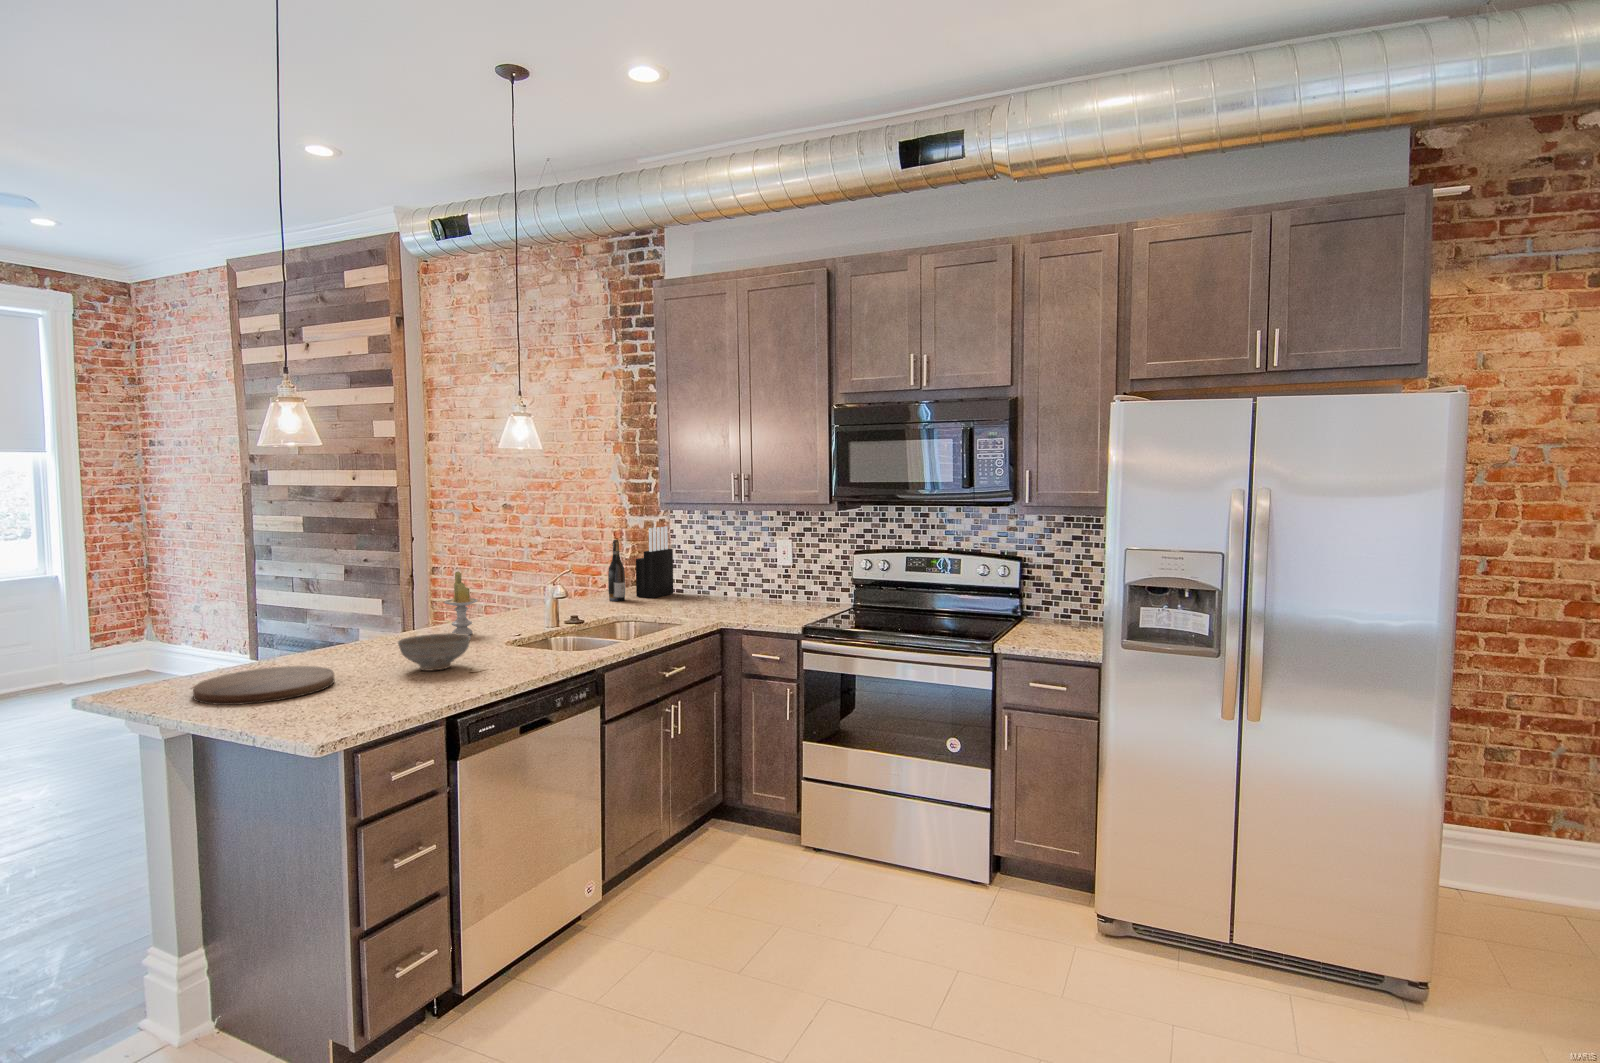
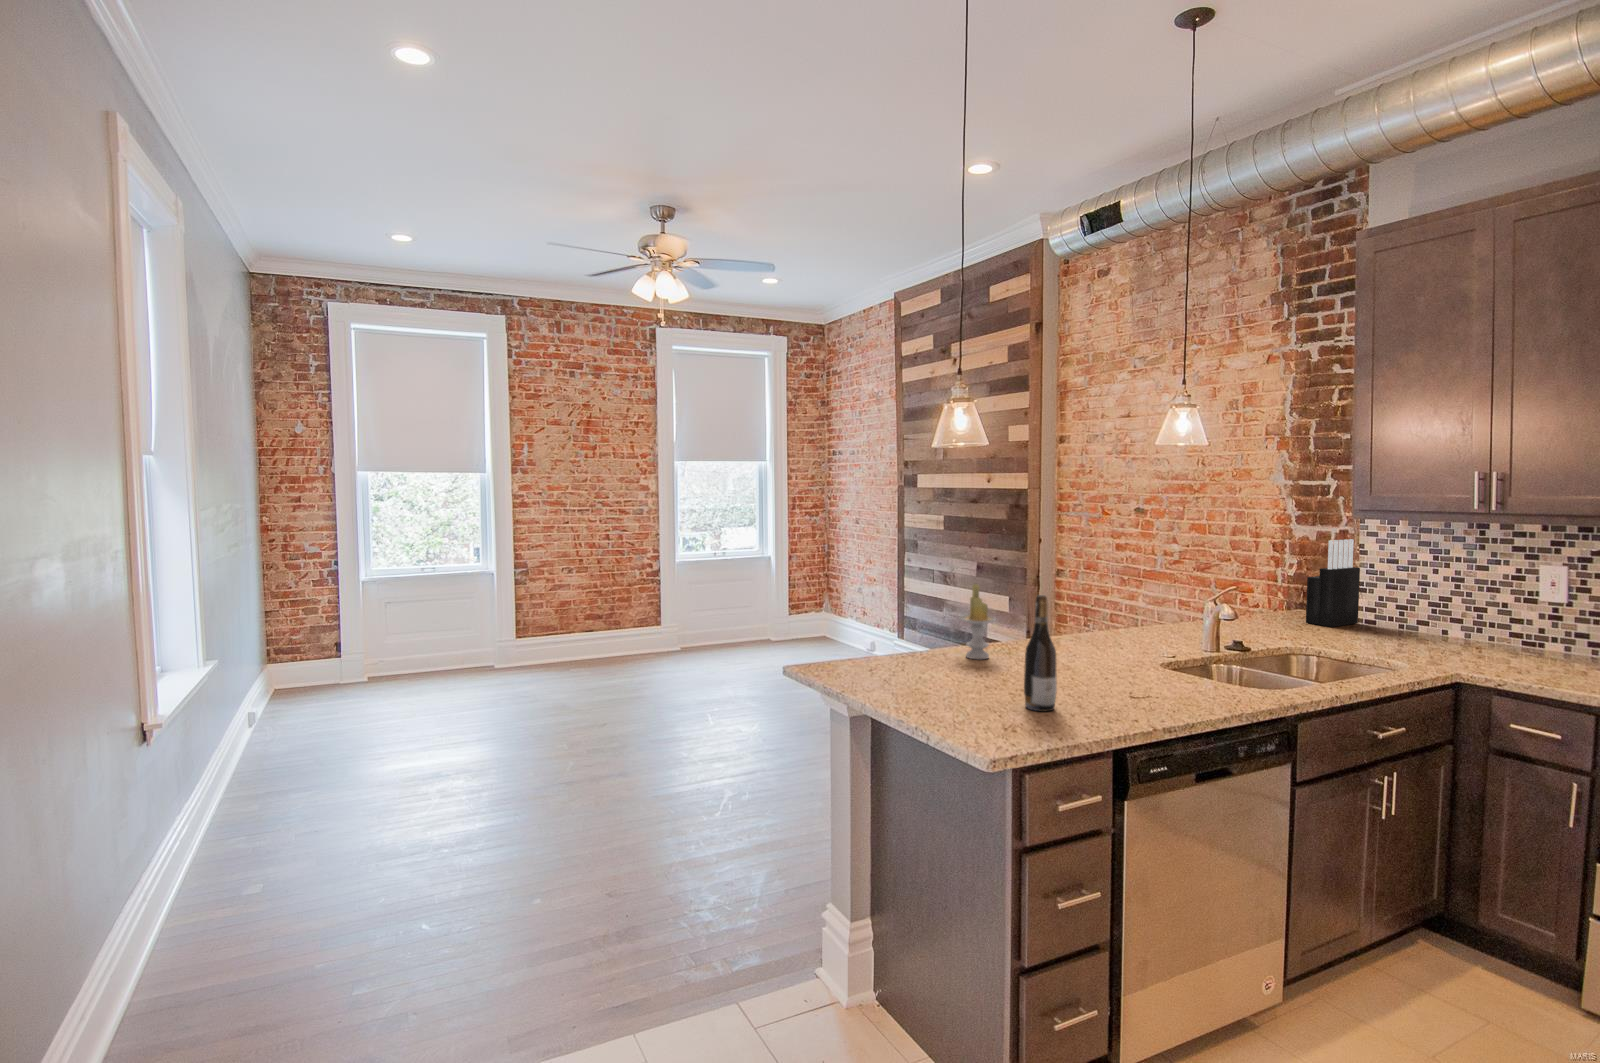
wine bottle: present [608,539,625,601] -> present [1024,595,1057,711]
candle: present [444,572,478,635] -> present [959,584,997,659]
decorative bowl: present [398,633,471,671] -> none [1053,645,1133,687]
cutting board: present [193,666,334,705] -> none [874,659,992,697]

